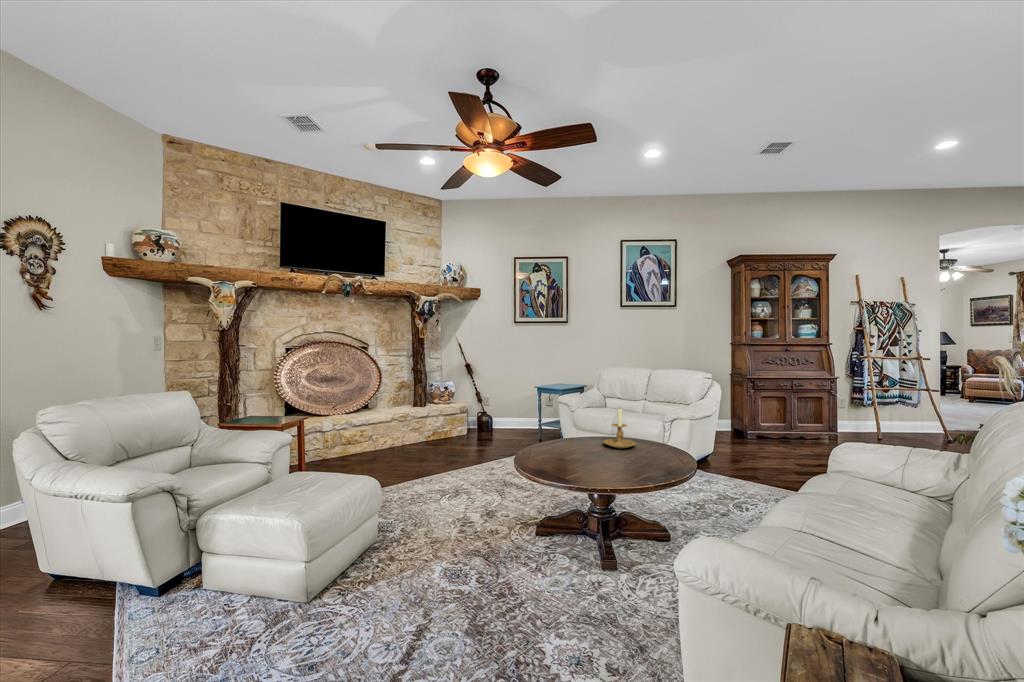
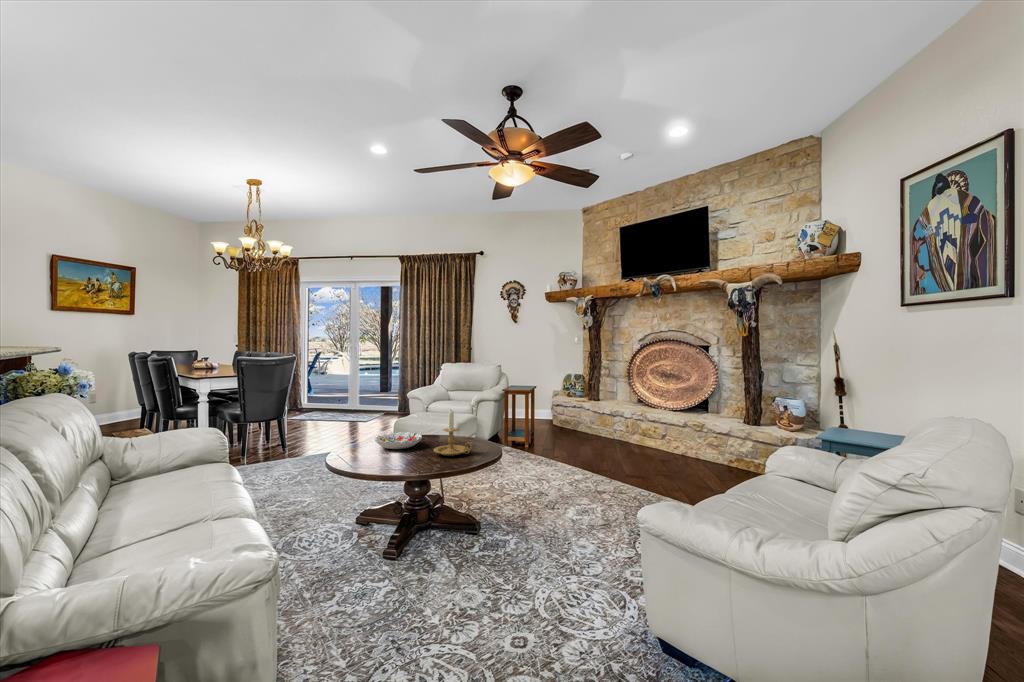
decorative bowl: none [574,446,625,467] -> present [375,432,422,449]

